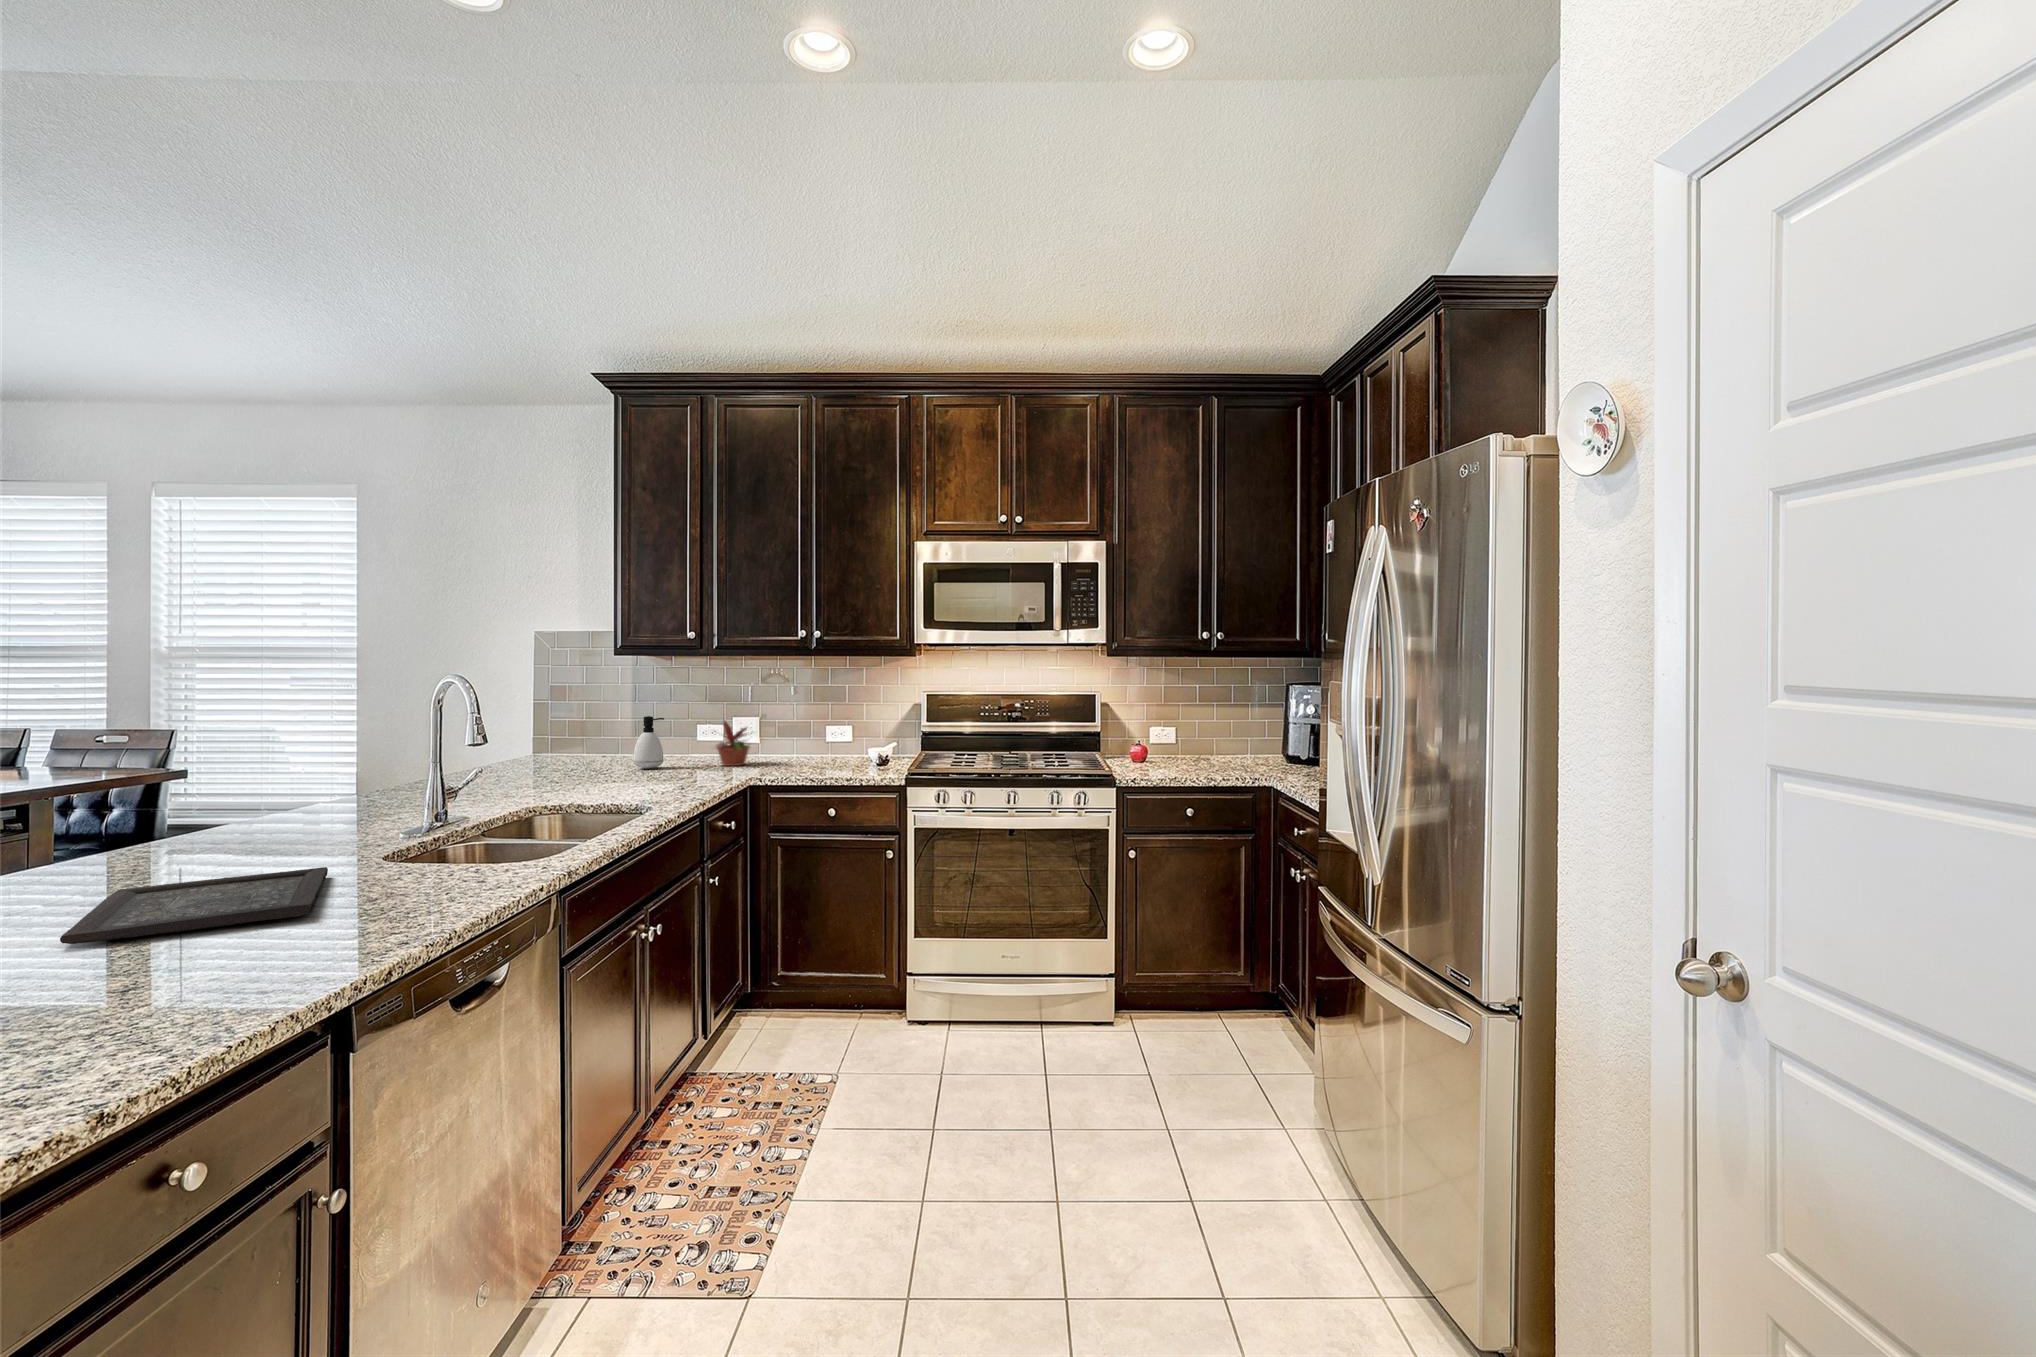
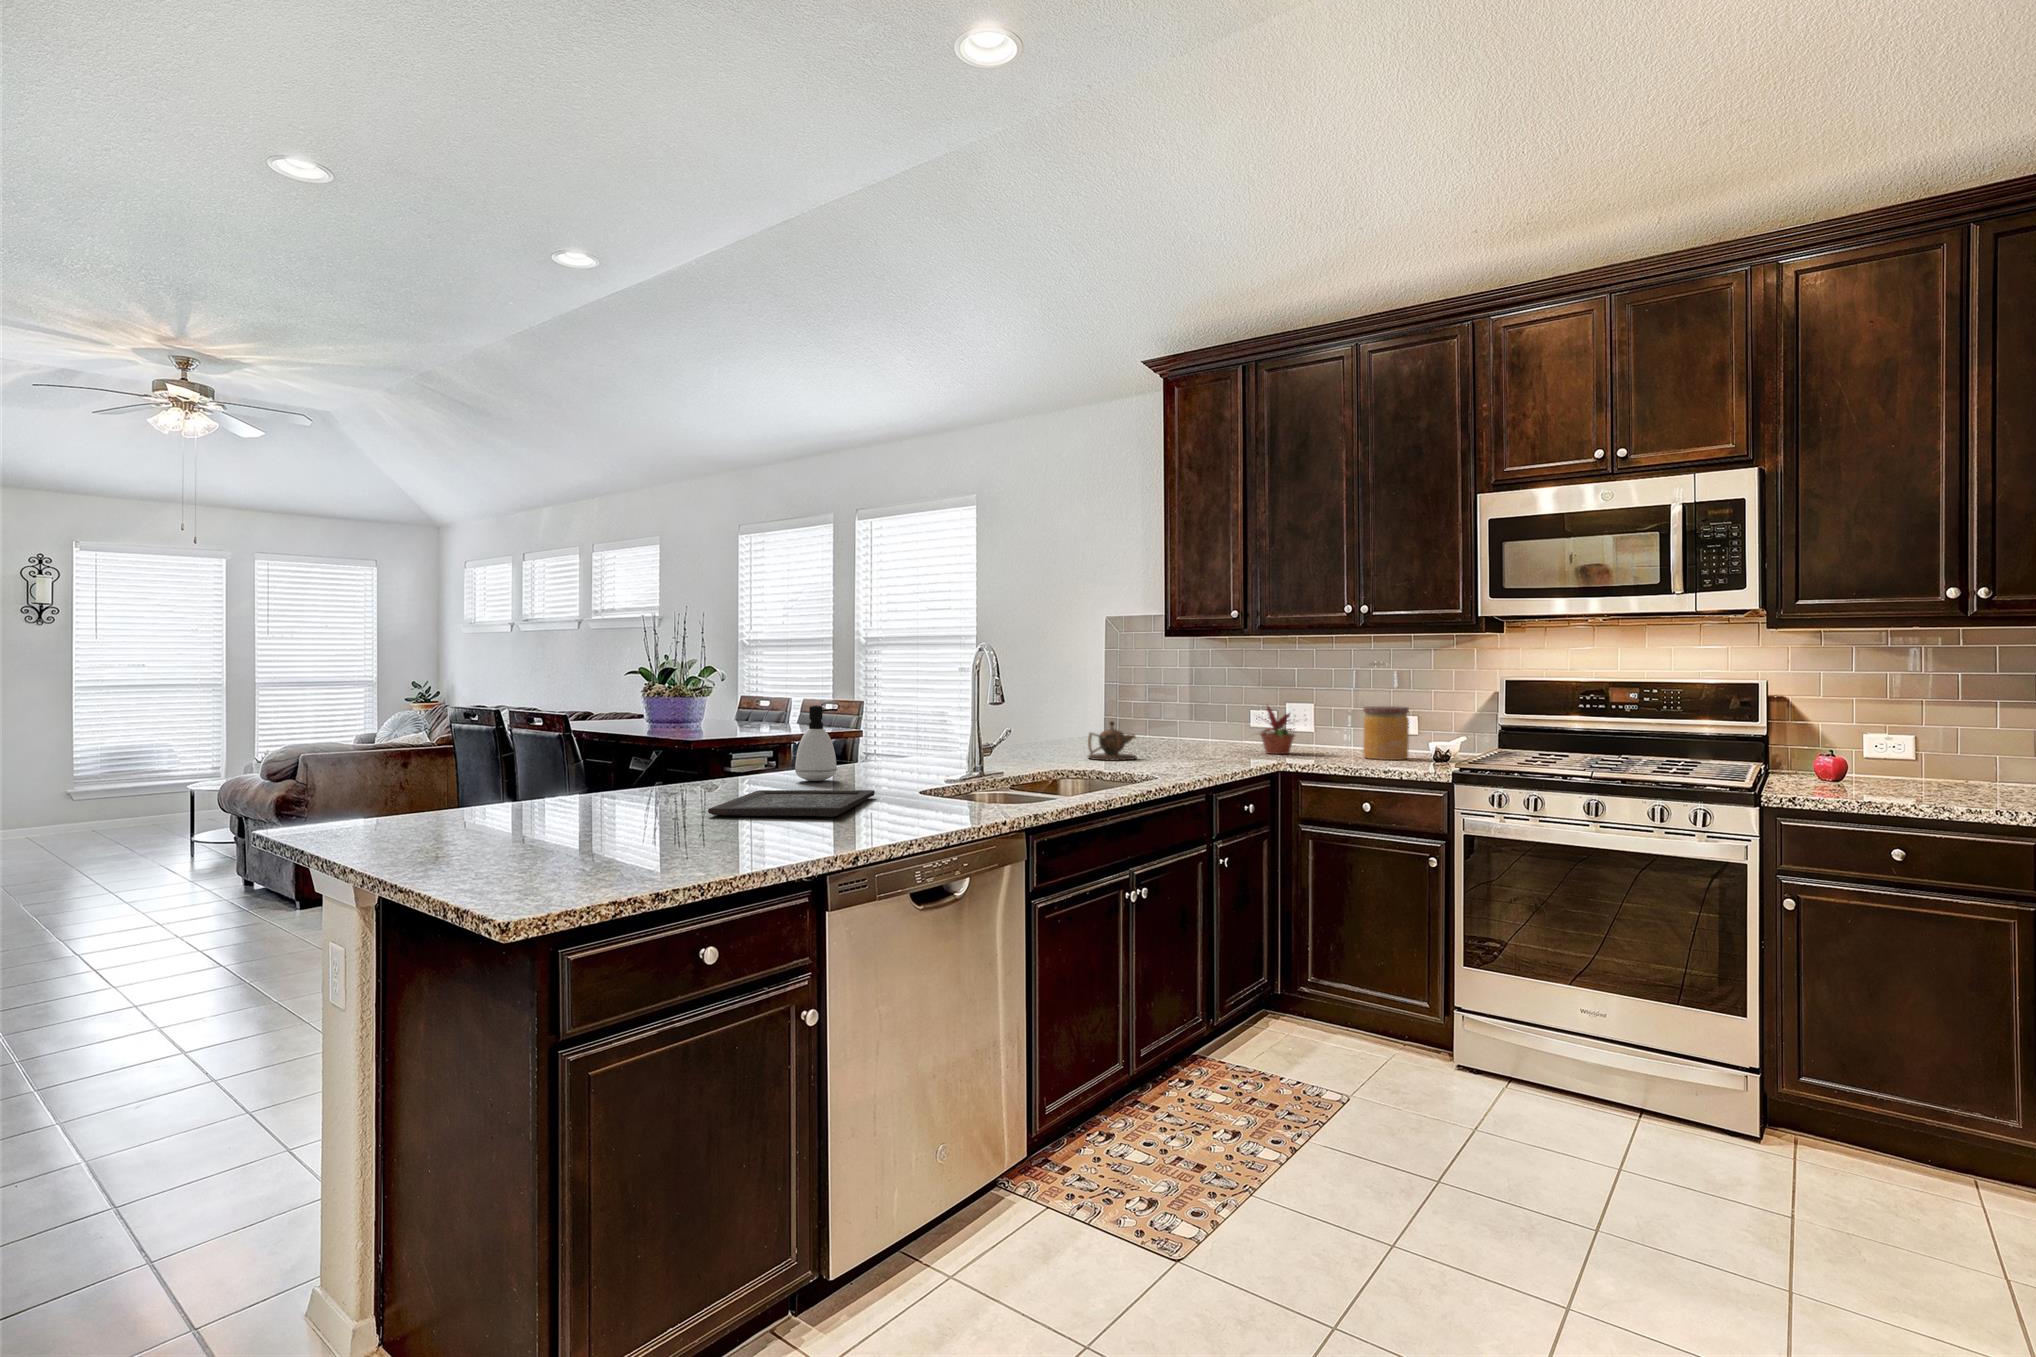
soap dispenser: present [633,716,664,769] -> present [795,705,838,781]
jar: none [814,717,852,766] -> present [1363,706,1409,760]
teapot: none [542,745,600,788] -> present [1088,721,1136,761]

